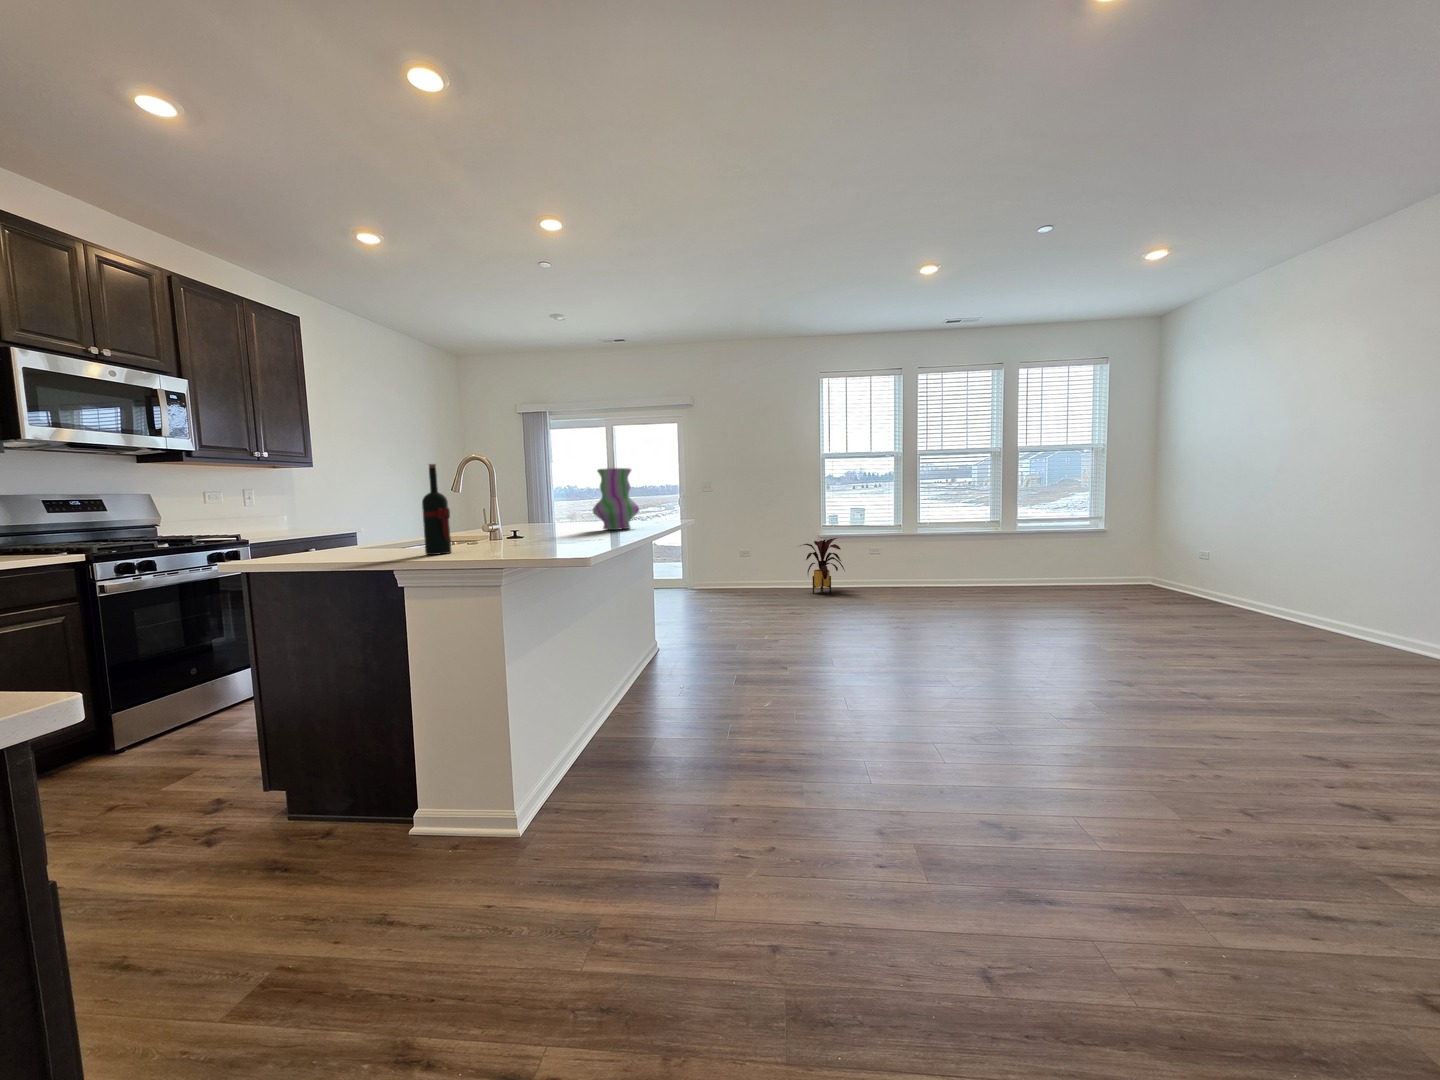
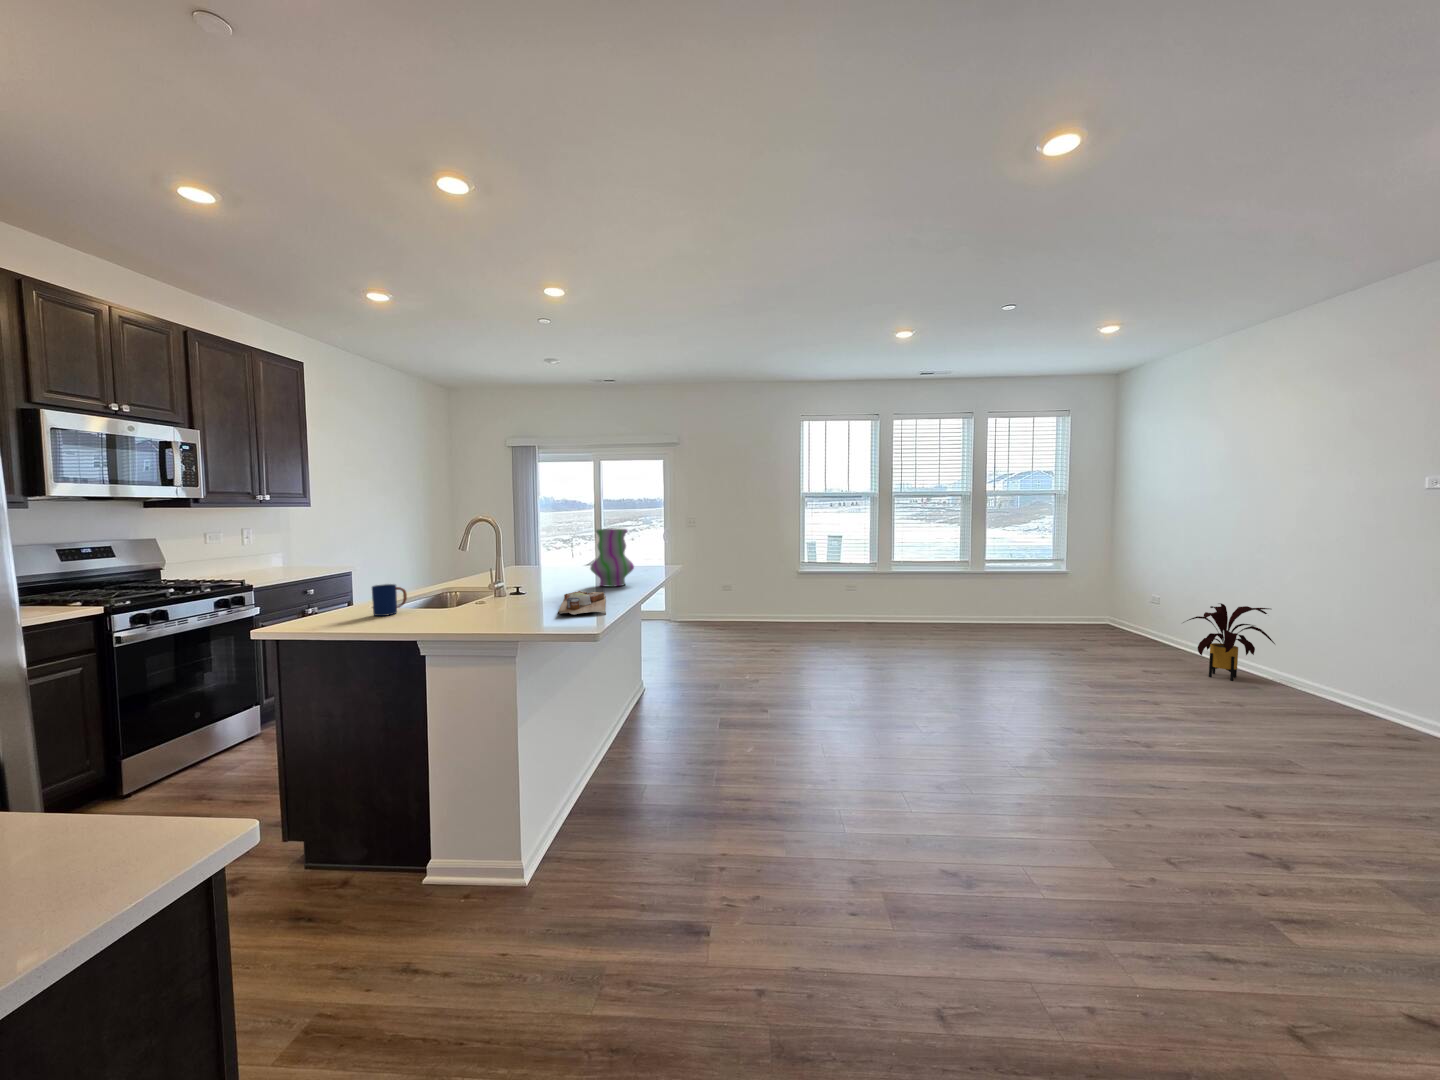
wine bottle: present [422,464,451,555] -> none [445,544,471,626]
mug: none [352,520,391,553] -> present [372,584,407,616]
cutting board: none [547,525,605,544] -> present [558,591,606,615]
house plant: present [803,538,844,595] -> present [1183,603,1275,681]

